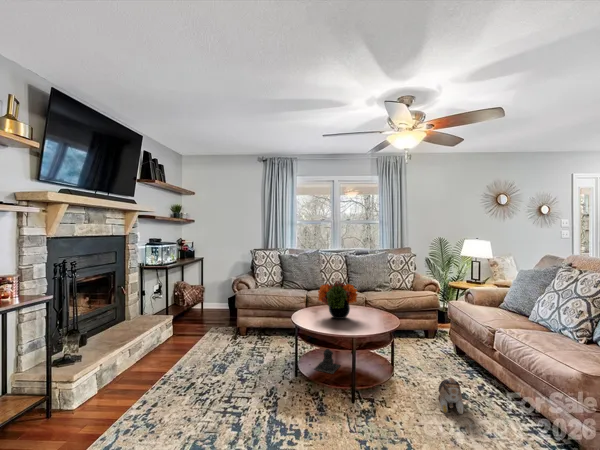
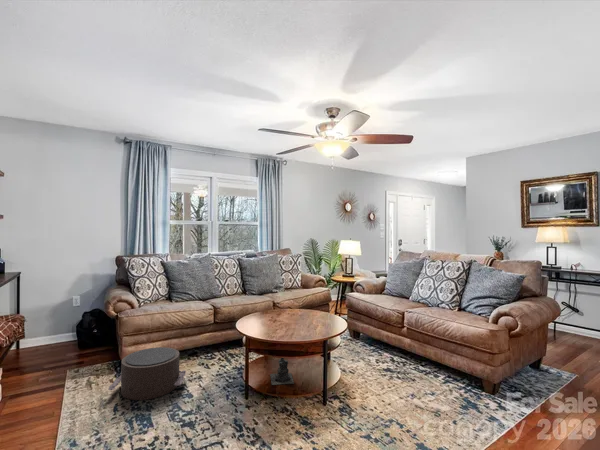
flower arrangement: present [318,281,357,319] -> none [262,285,304,325]
pouf: none [216,320,270,356] -> present [108,347,186,400]
plush toy: present [438,378,463,414] -> none [376,357,410,389]

